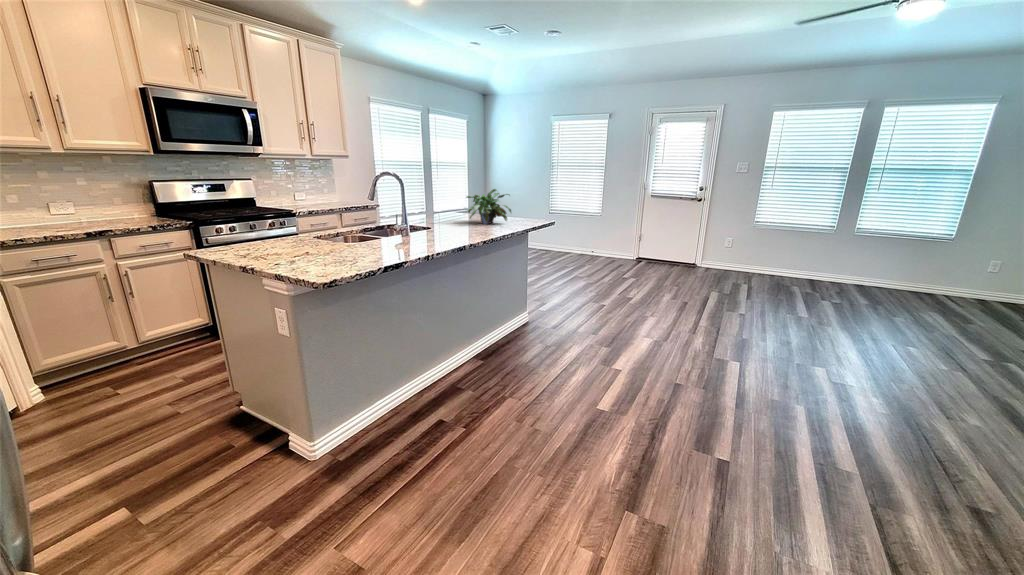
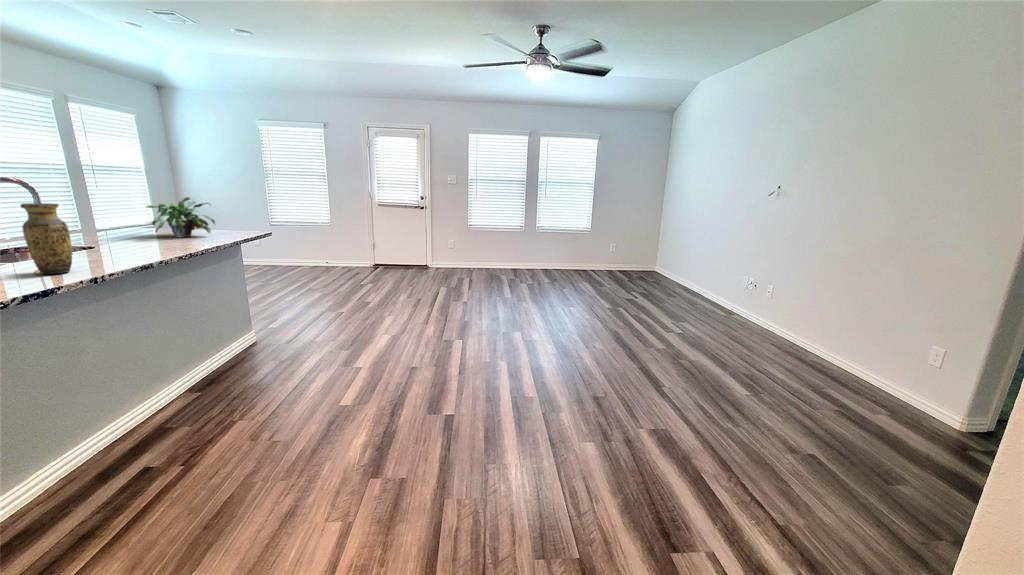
vase: none [391,194,416,251] -> present [21,203,72,274]

